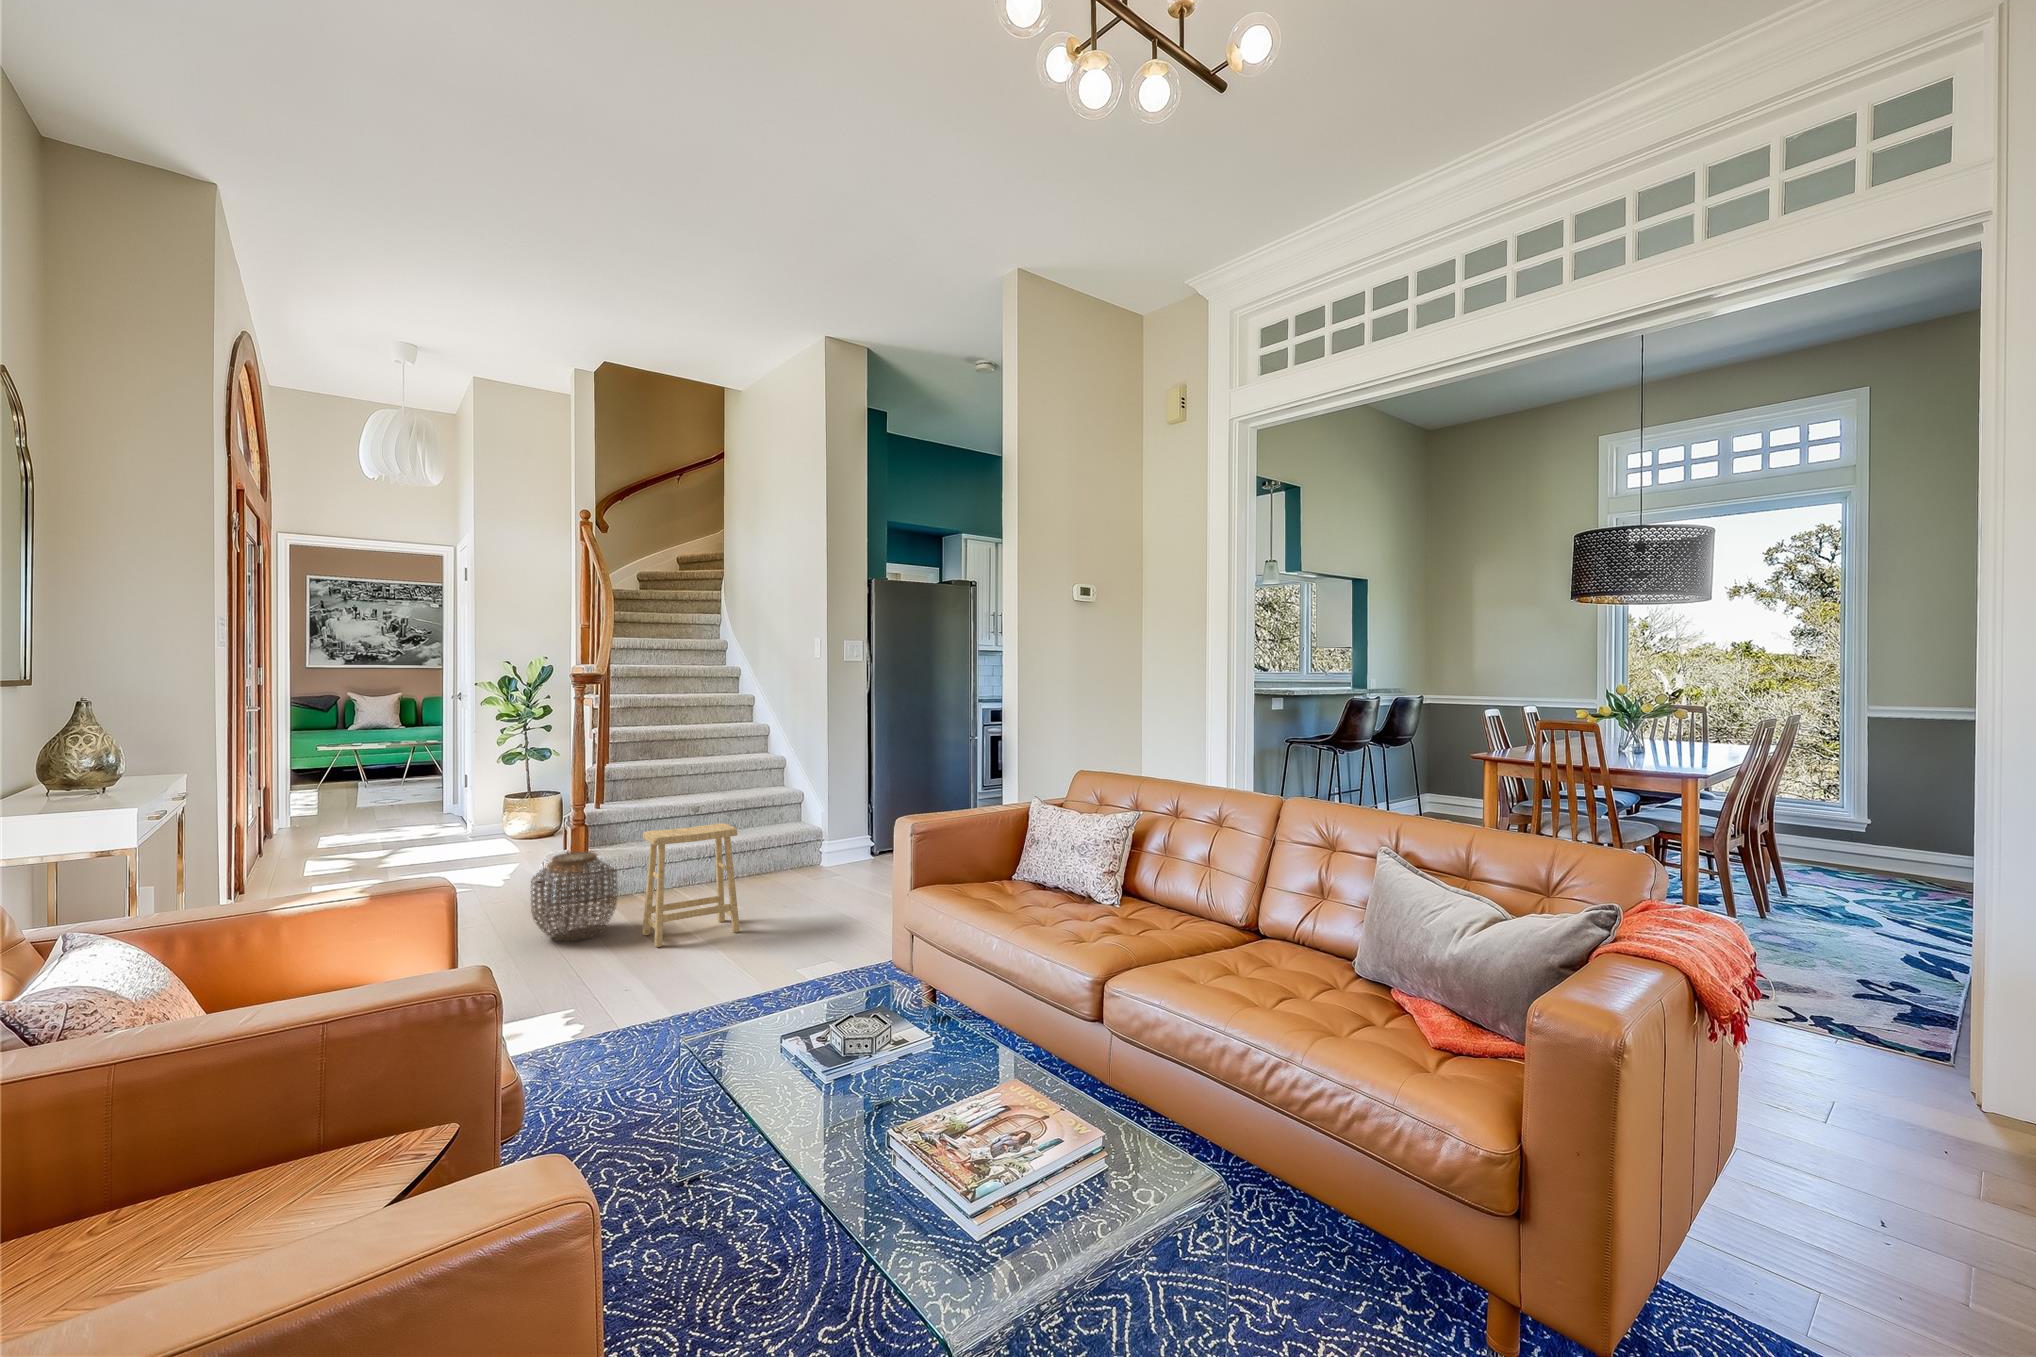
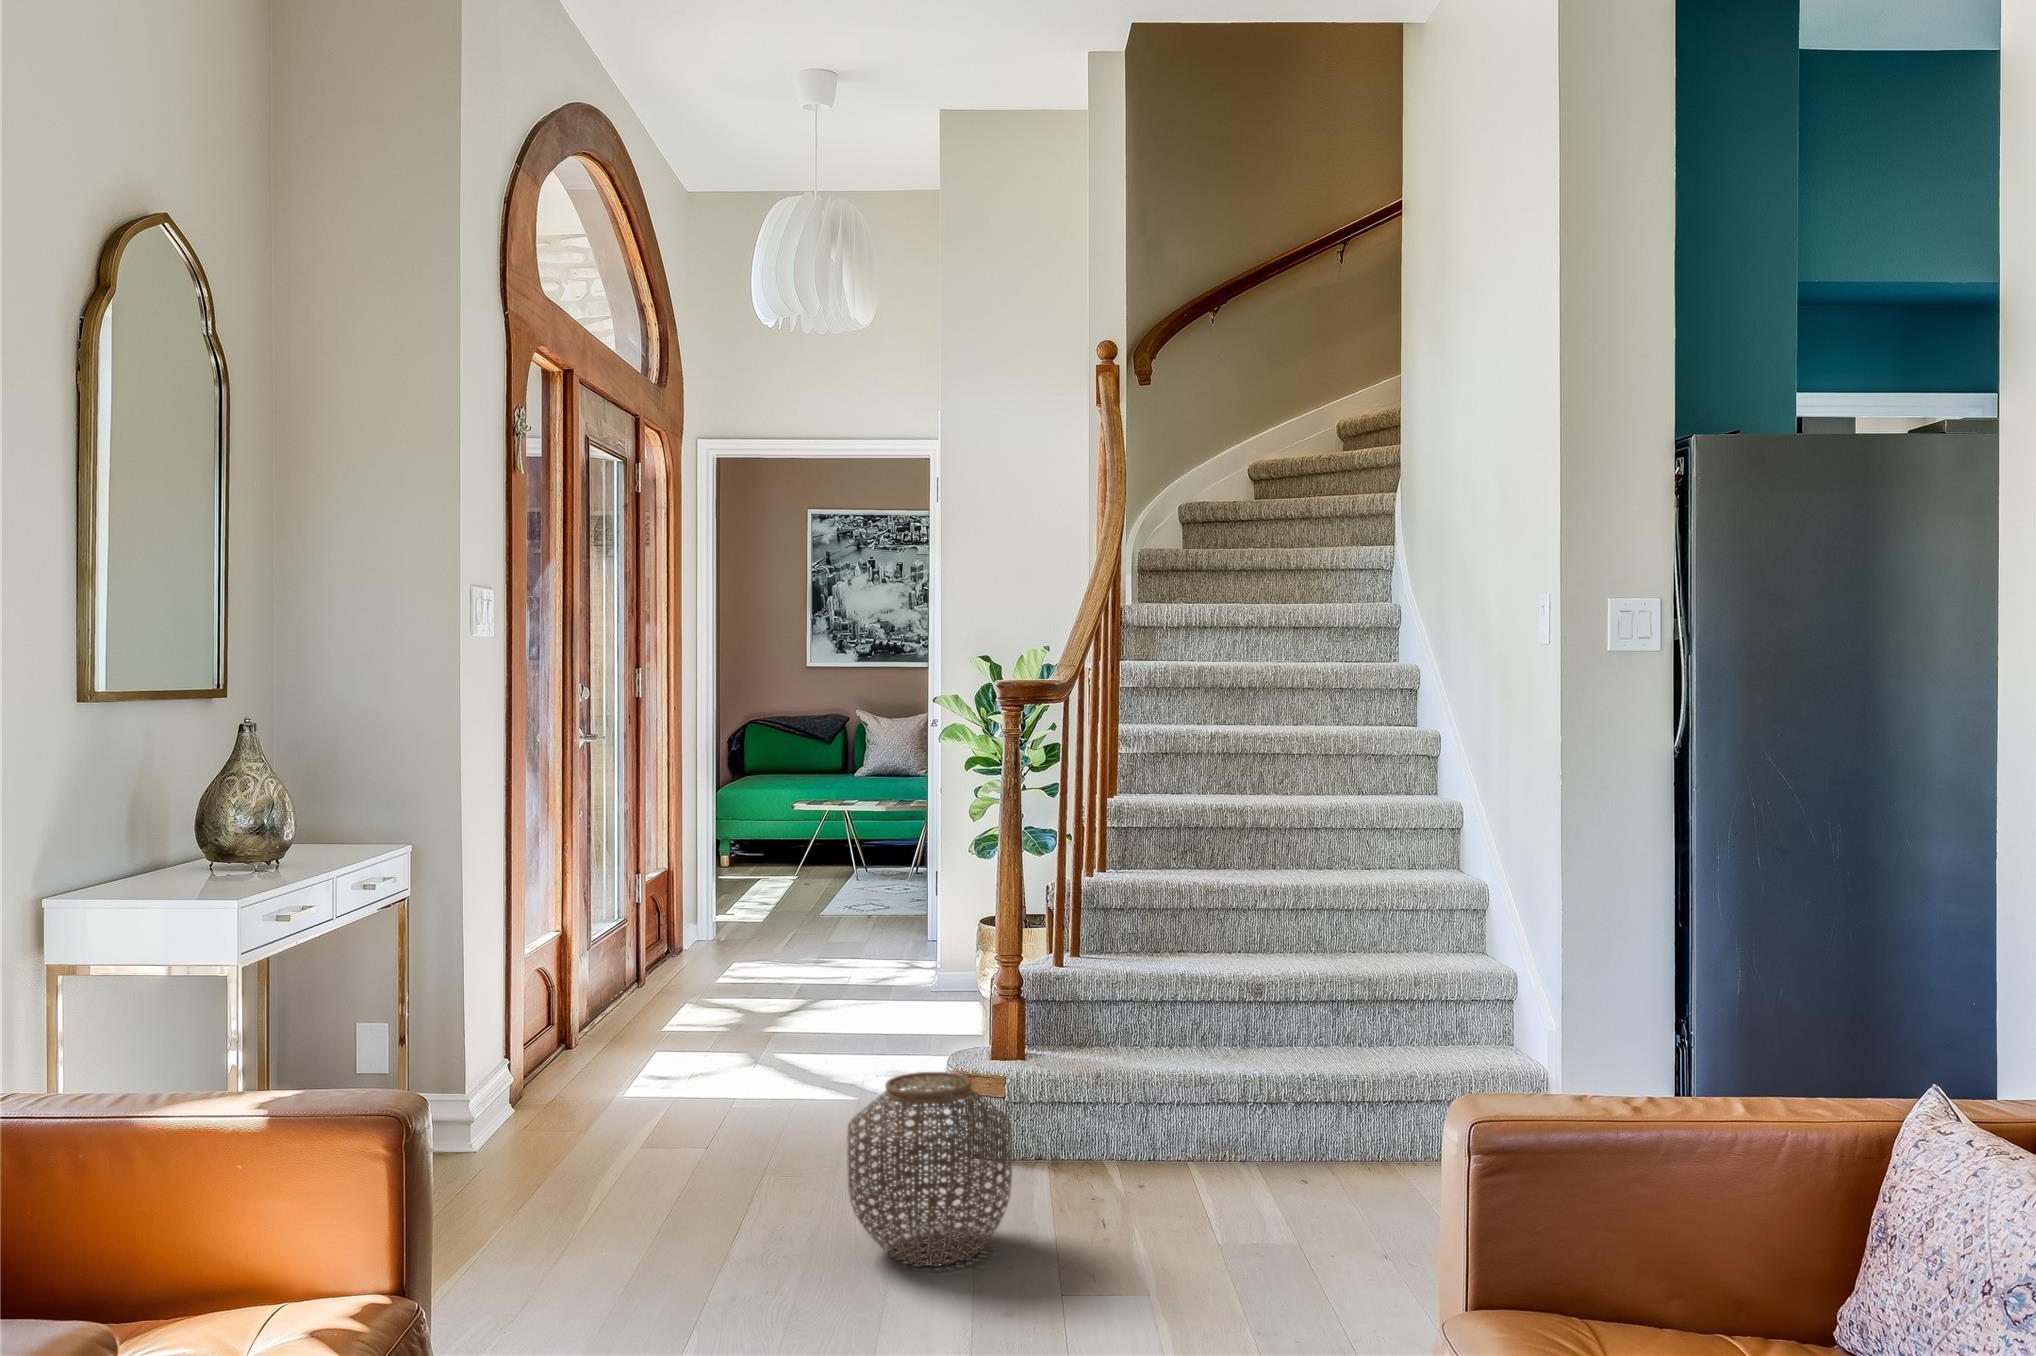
footstool: present [642,823,740,947] -> none [1043,1046,1241,1320]

